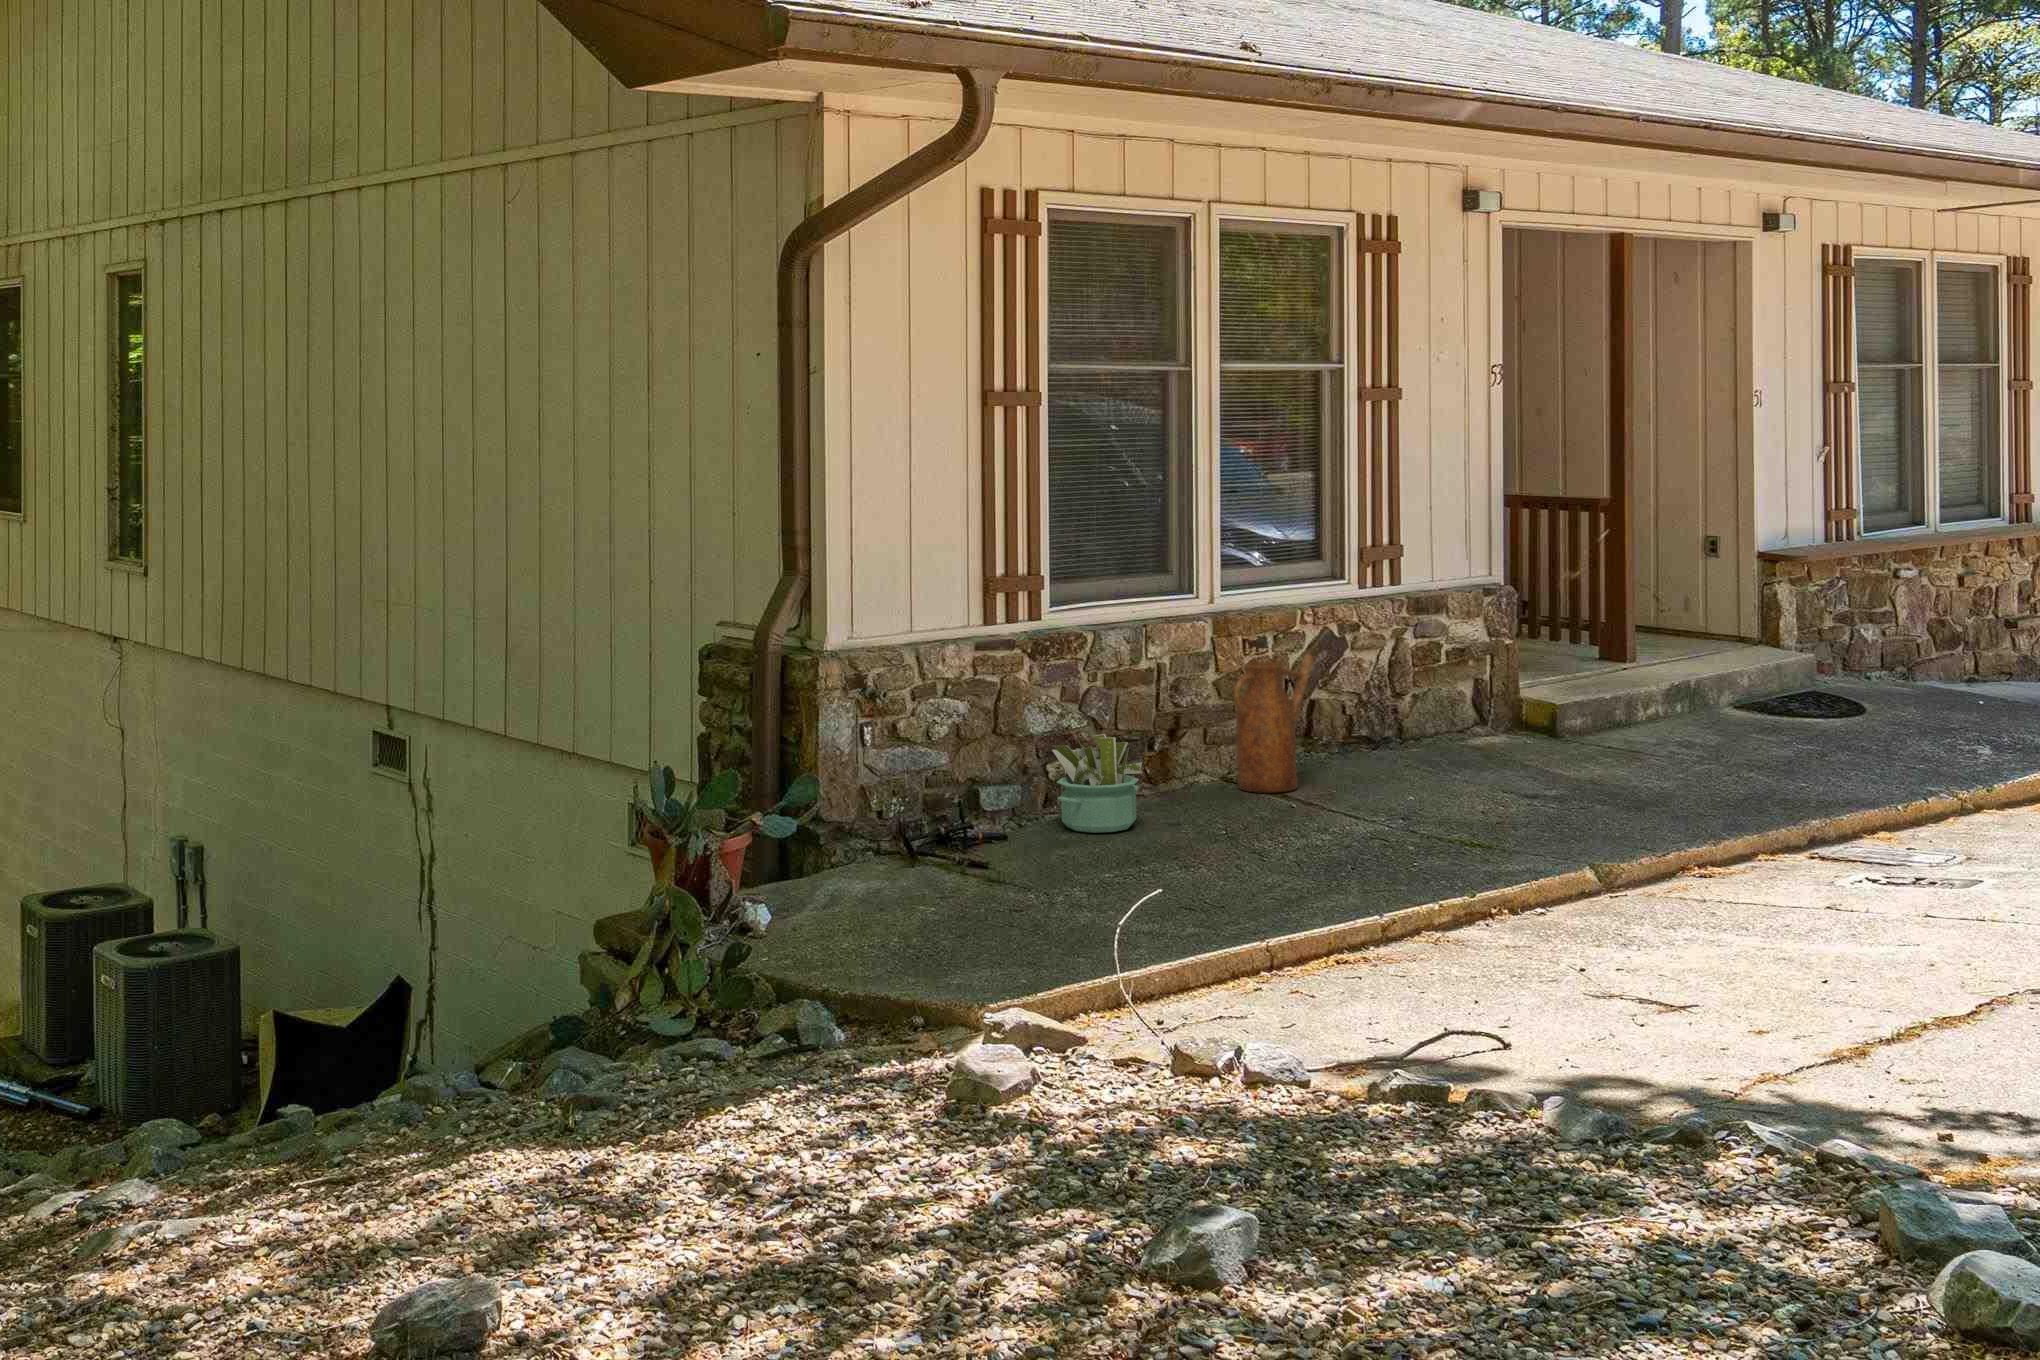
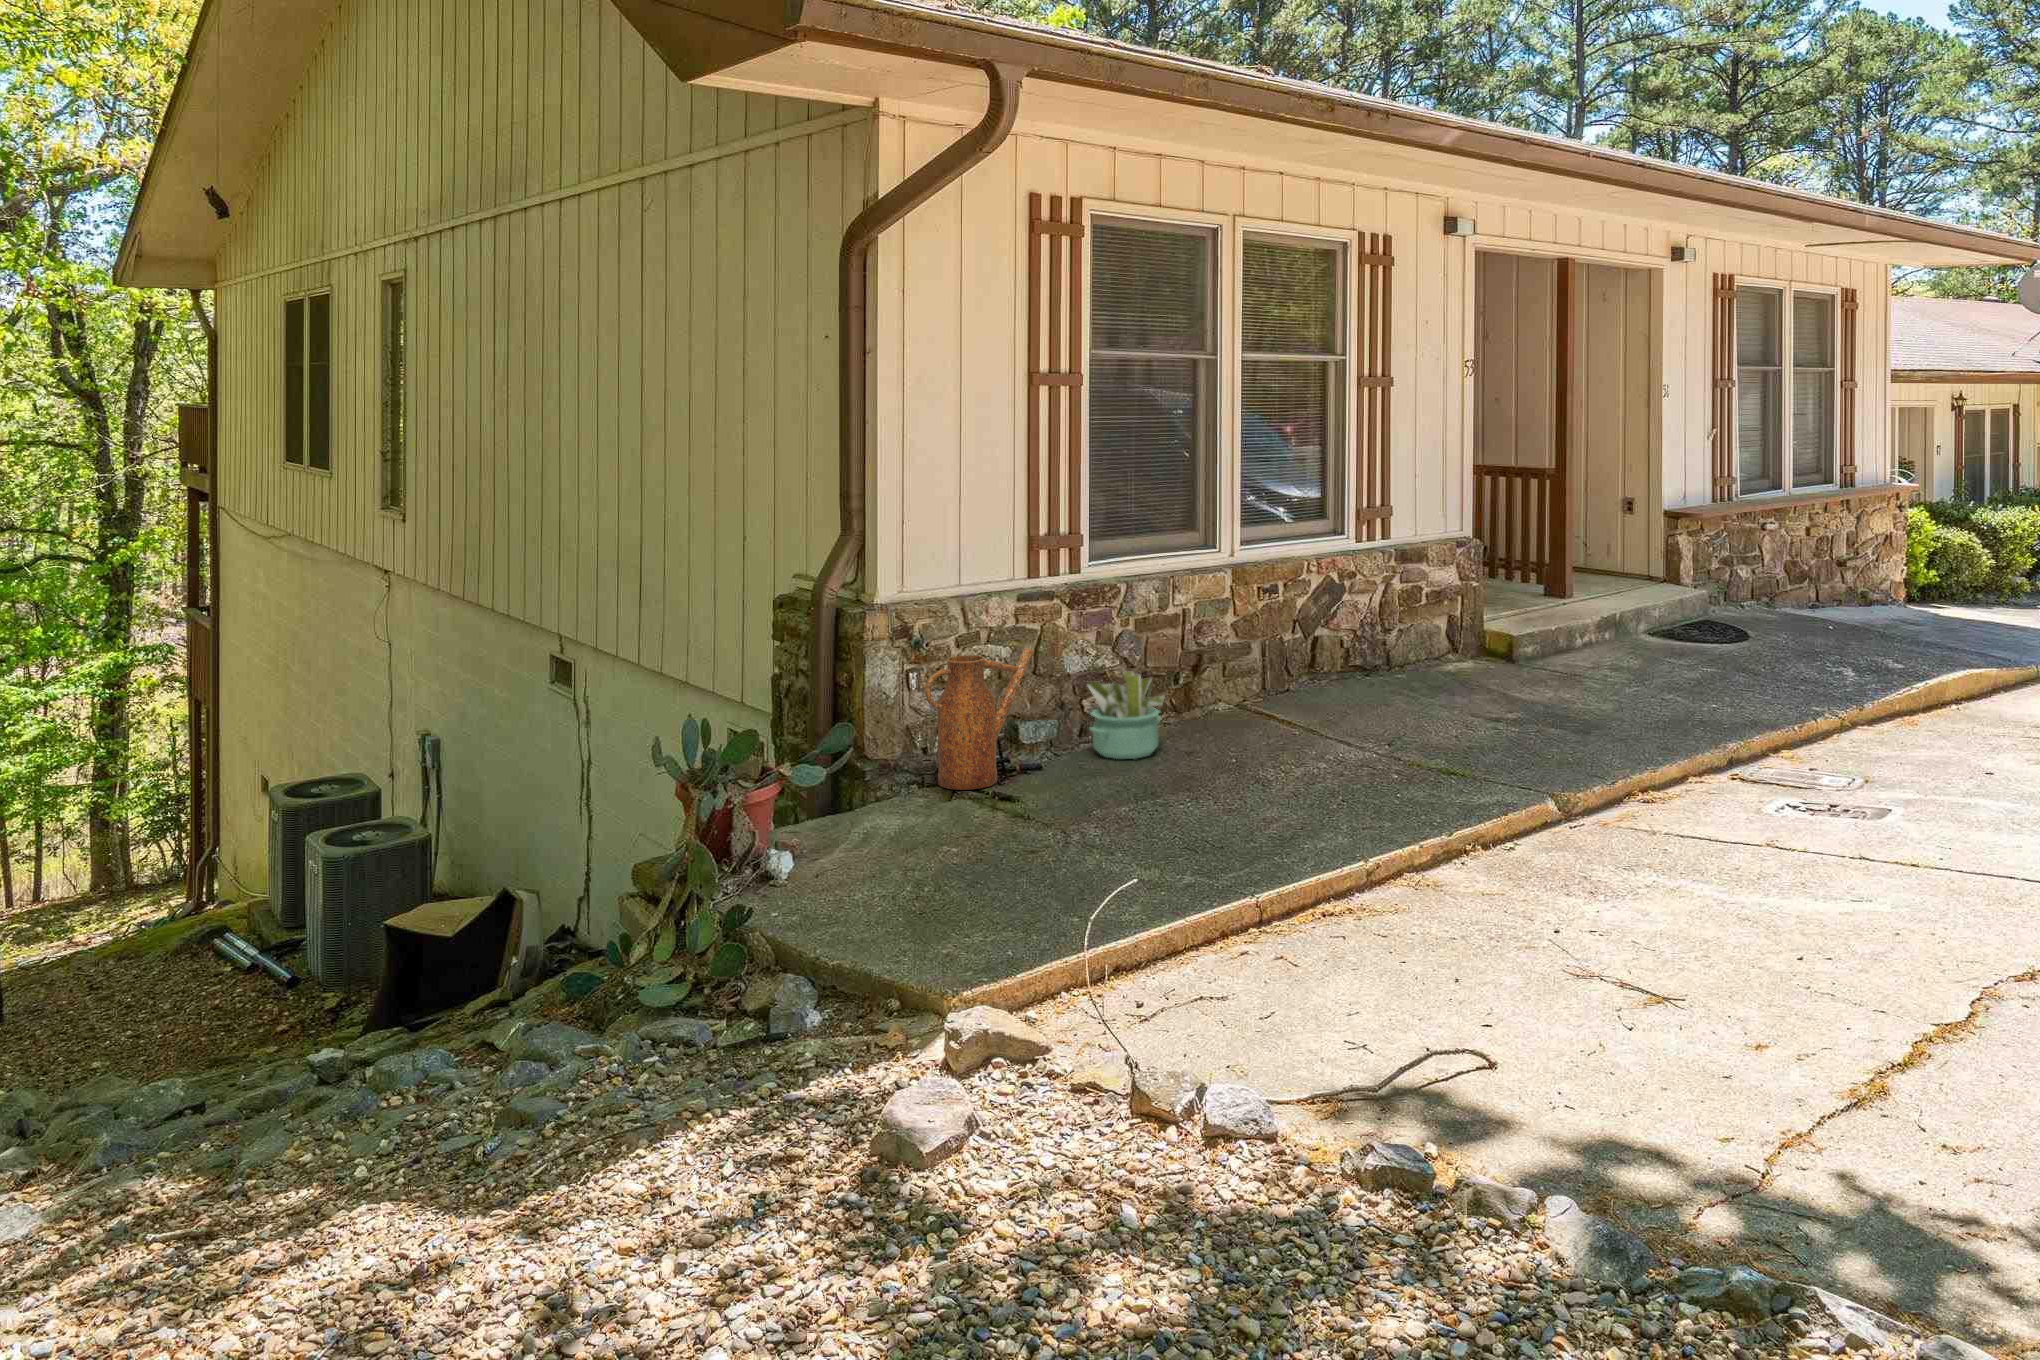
watering can: present [1234,654,1314,793] -> present [925,648,1033,790]

